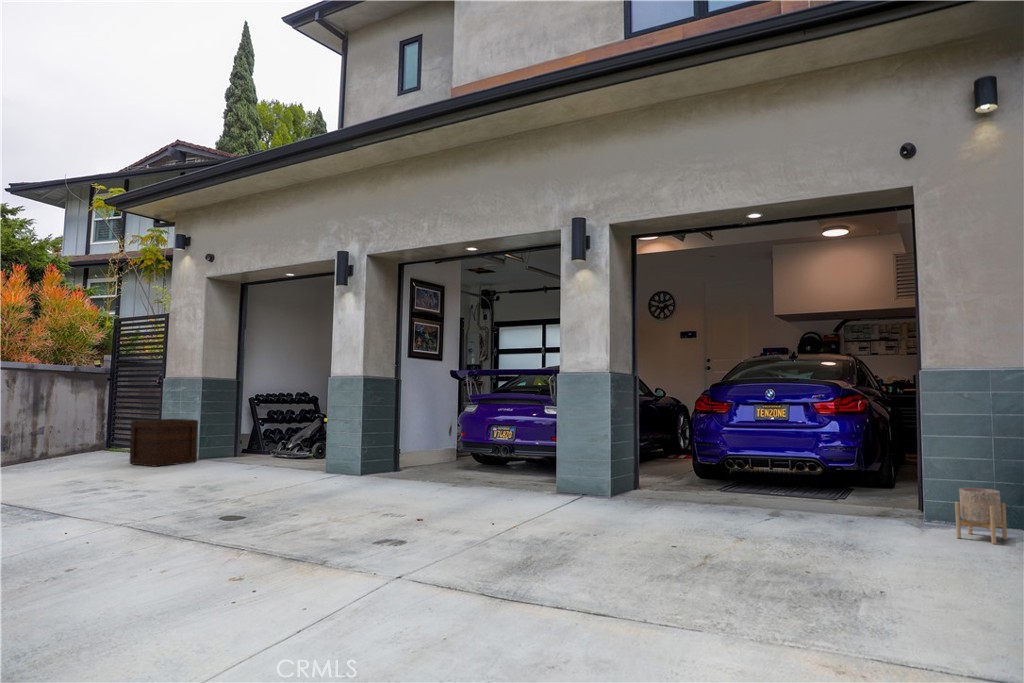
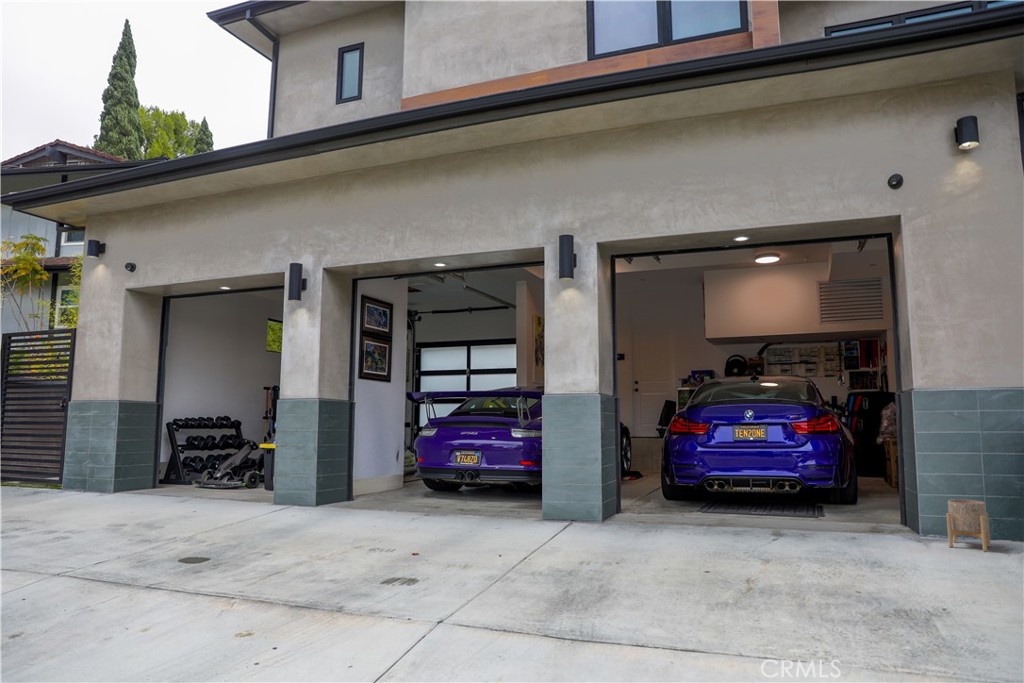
wooden crate: present [129,419,198,466] -> none [24,448,110,504]

